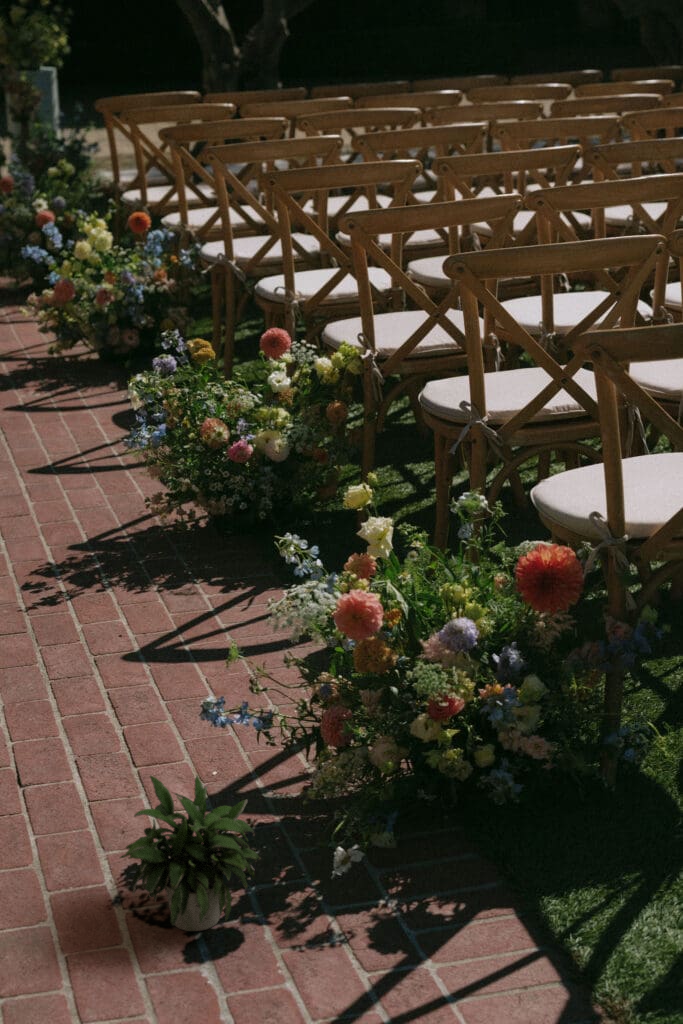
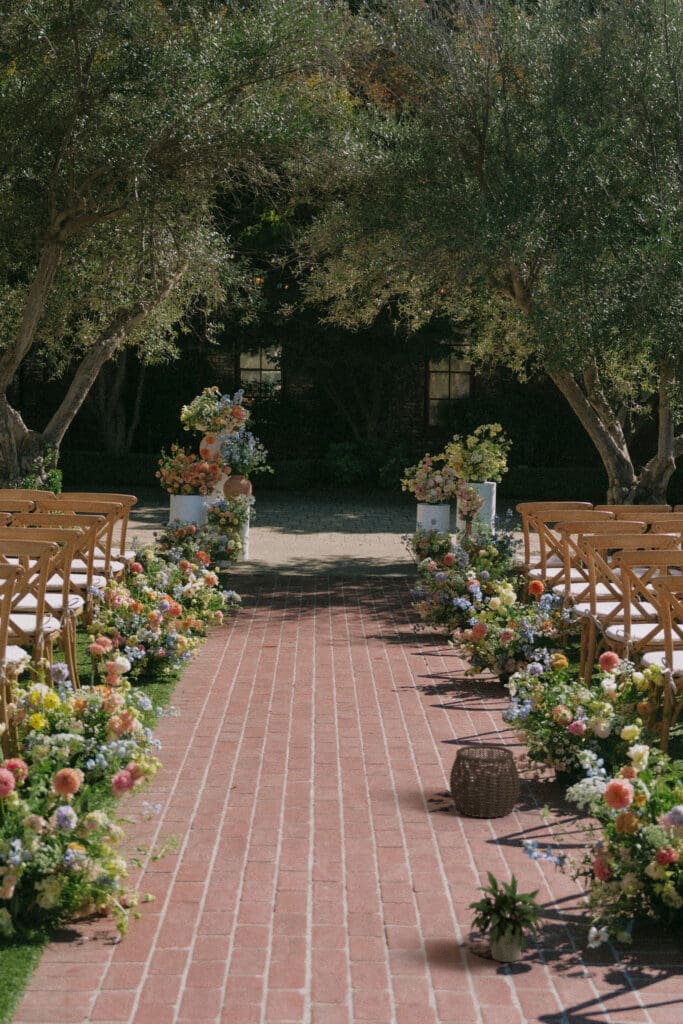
woven basket: none [52,495,164,612] -> present [450,745,520,818]

